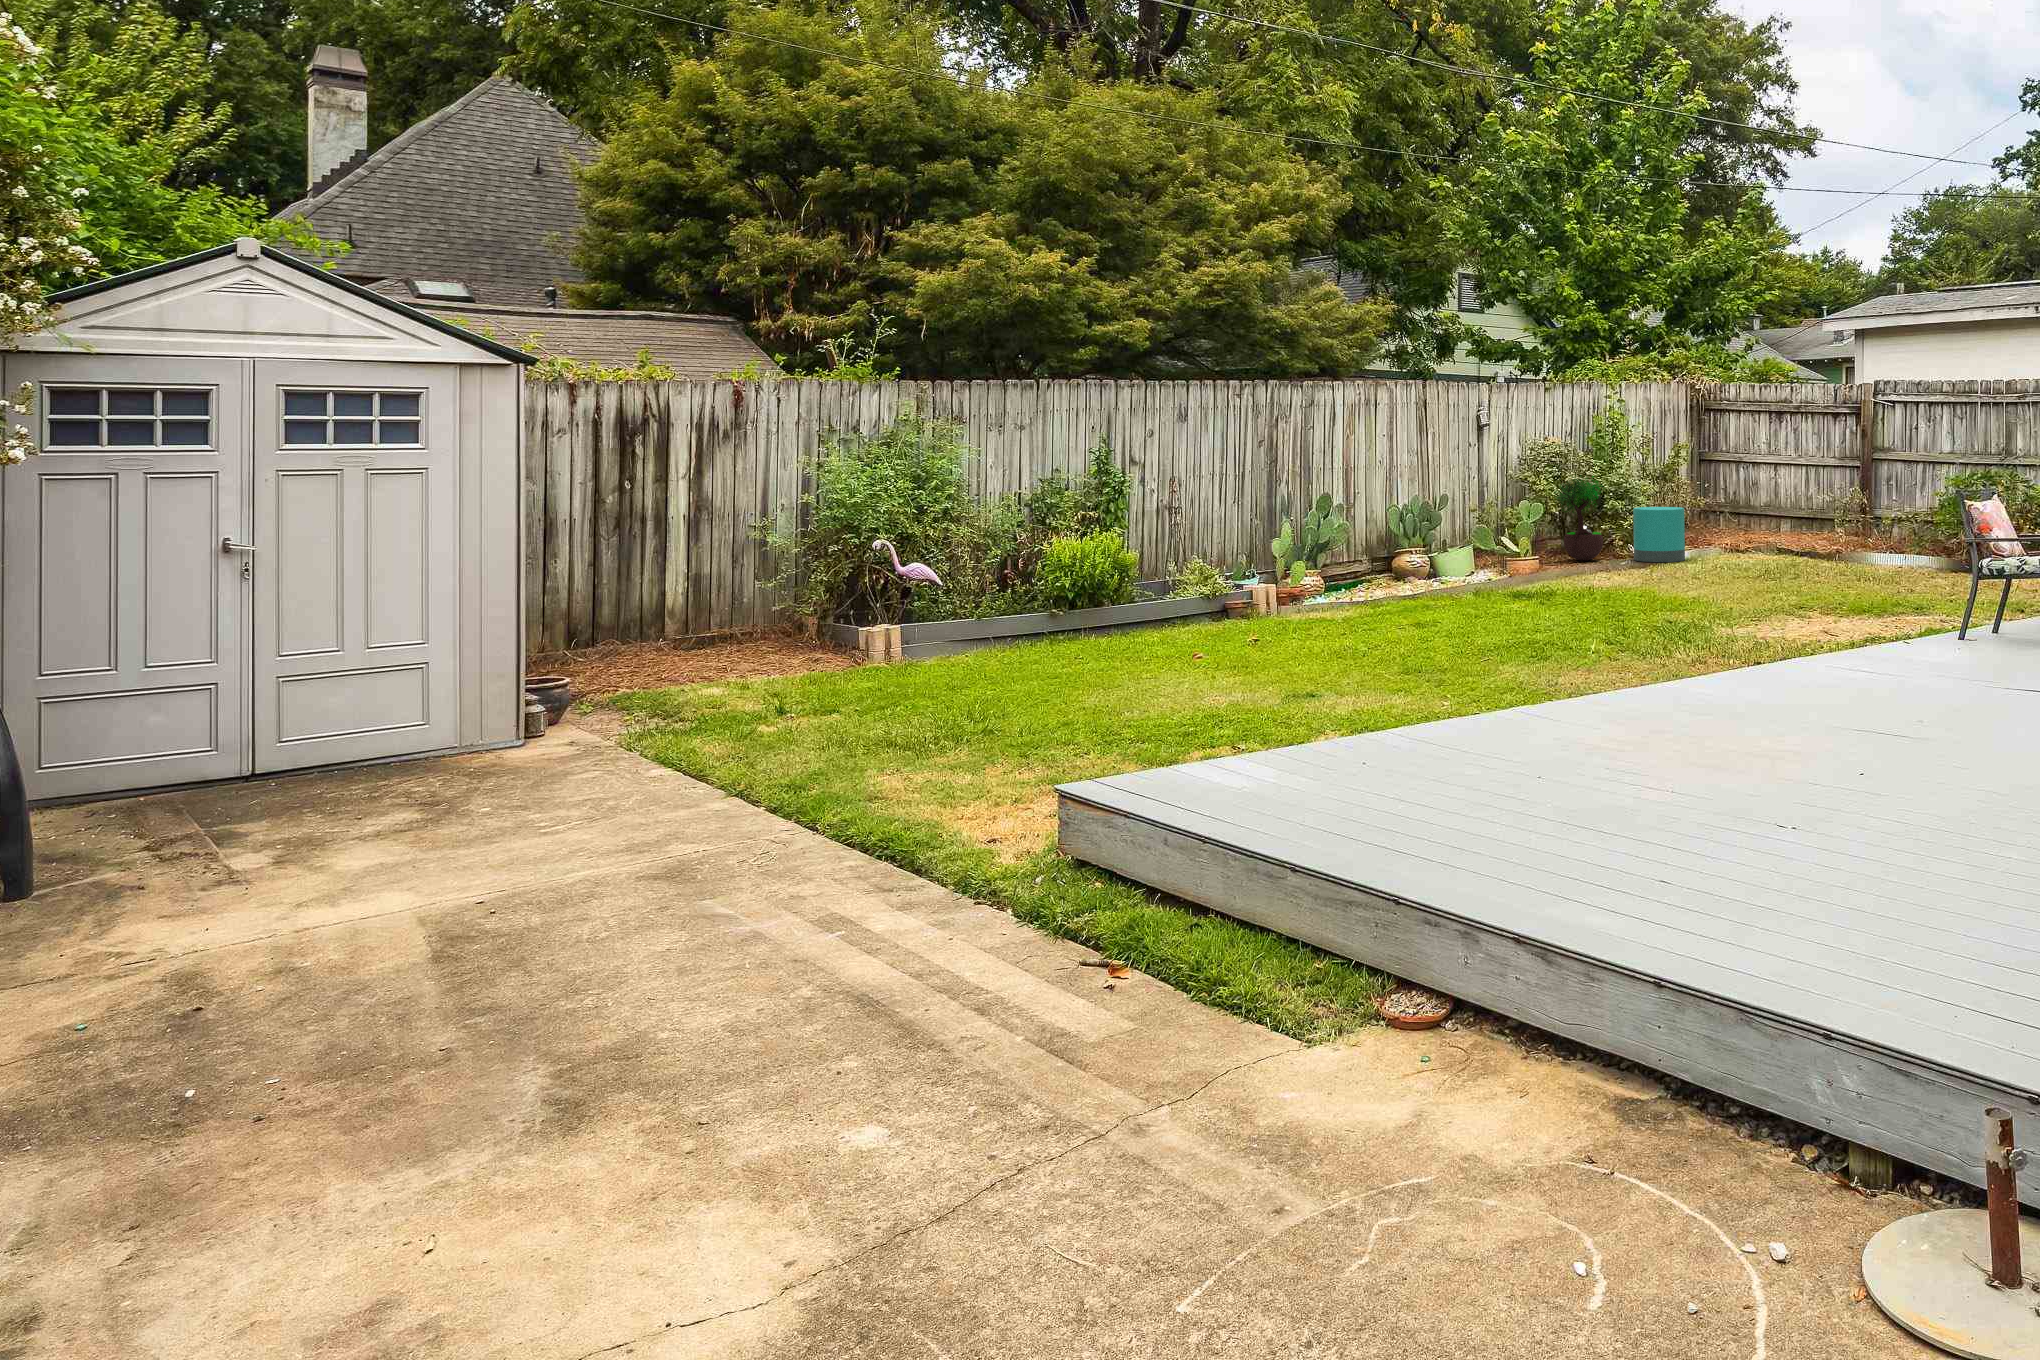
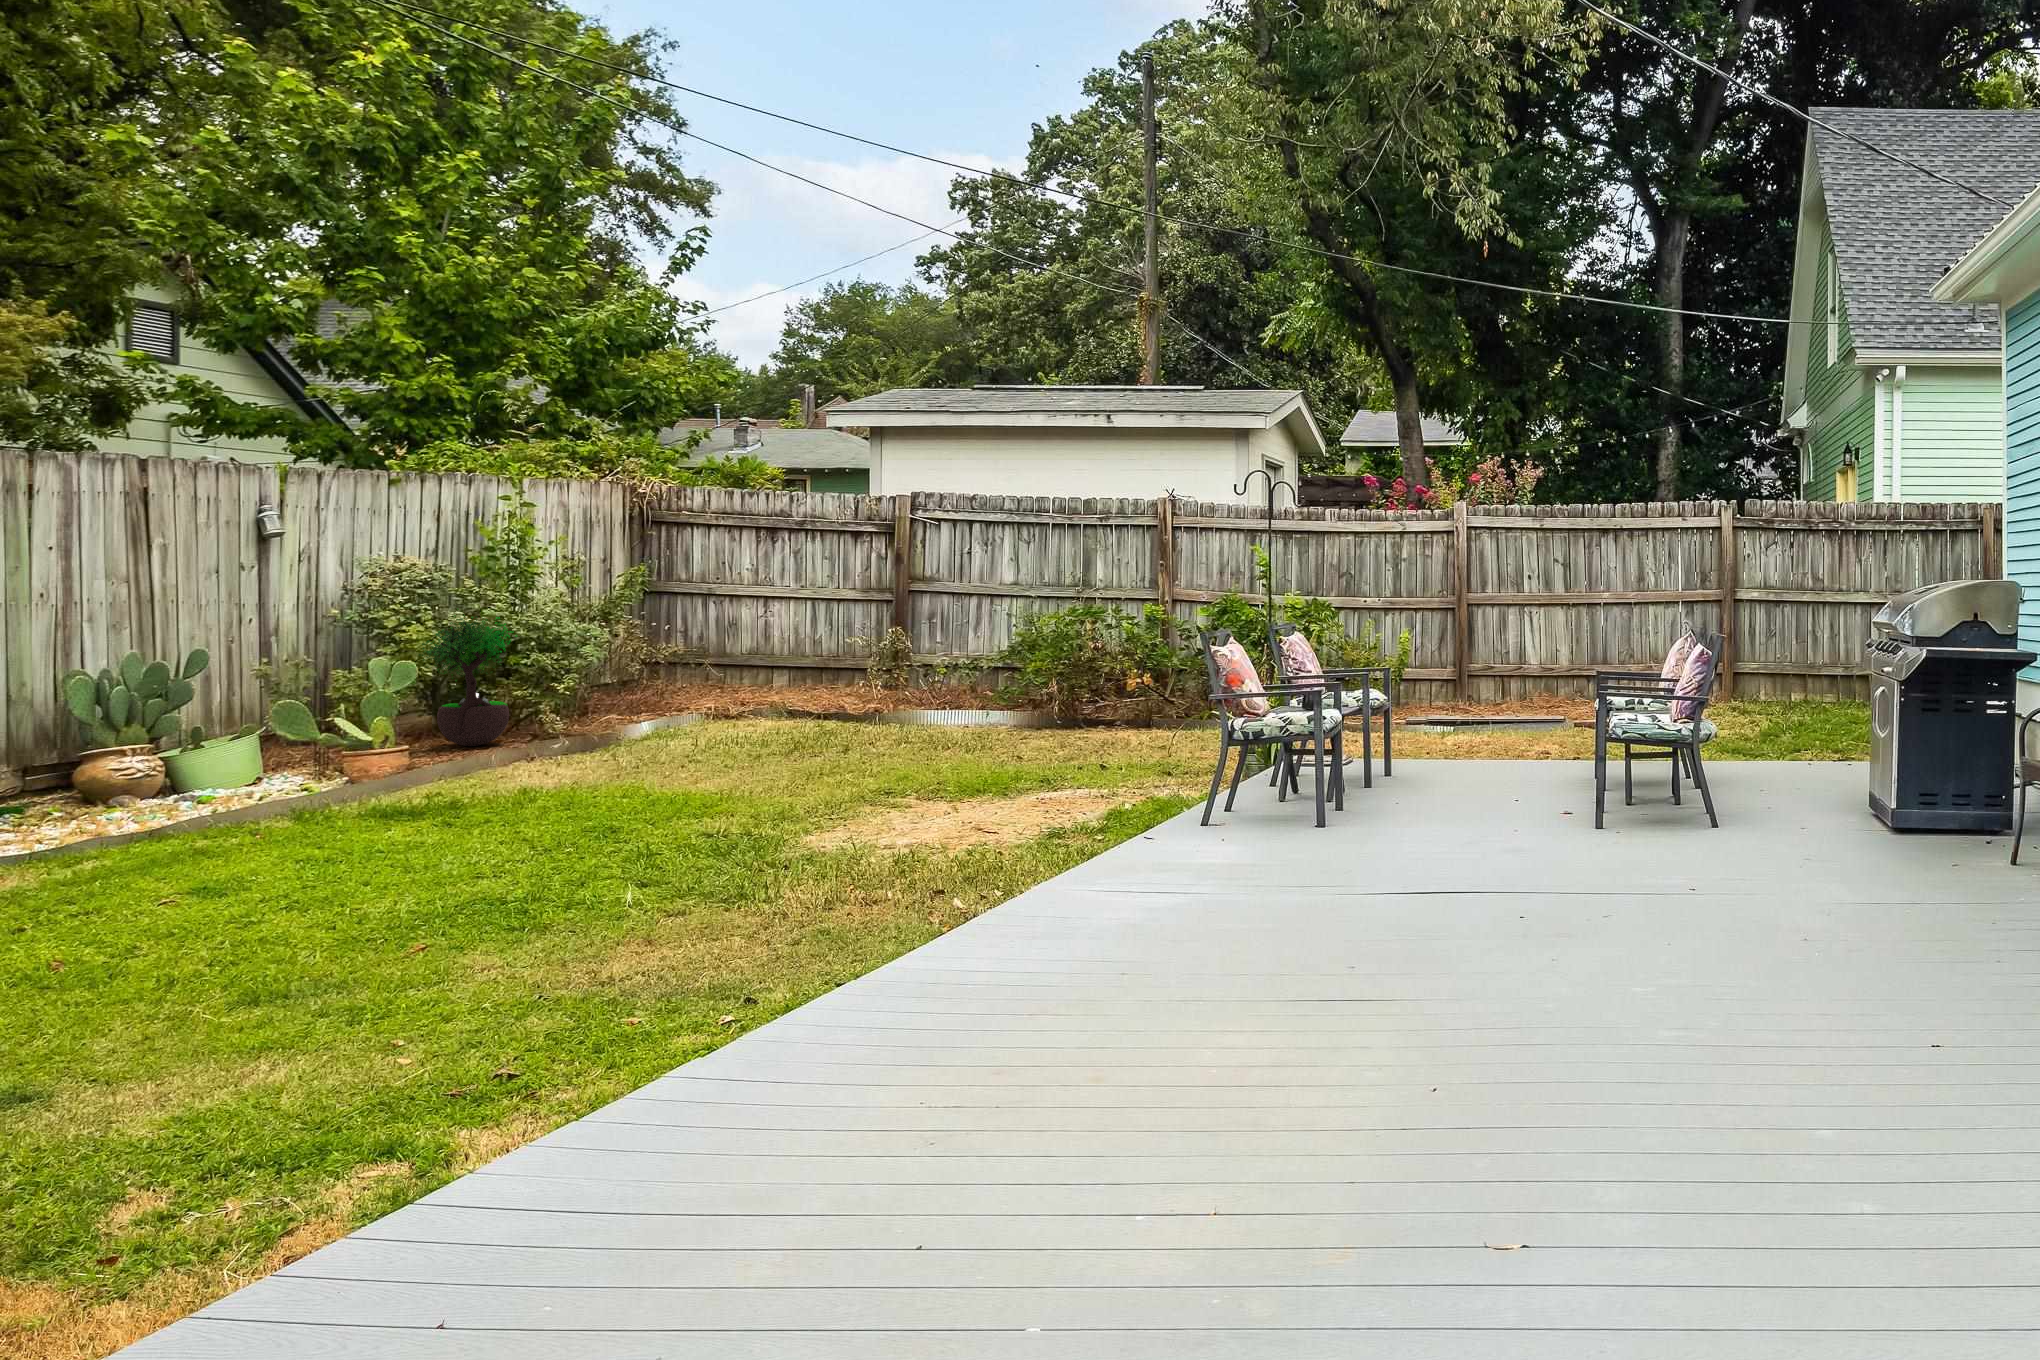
trash can: present [1633,507,1685,562] -> none [562,660,649,741]

